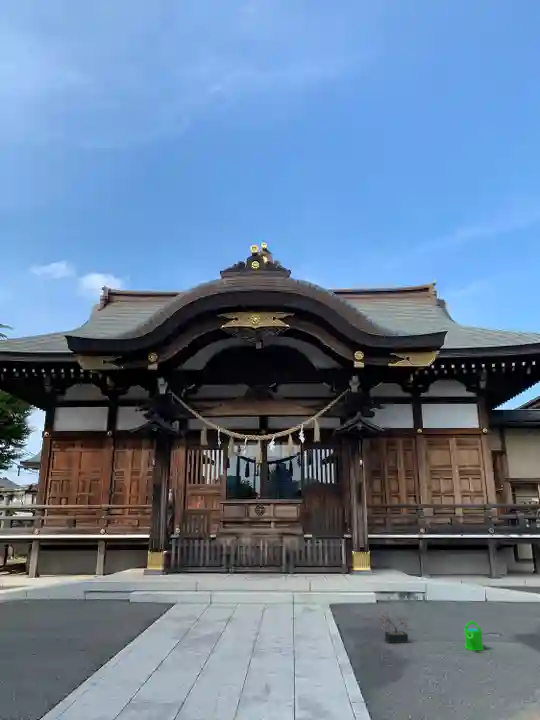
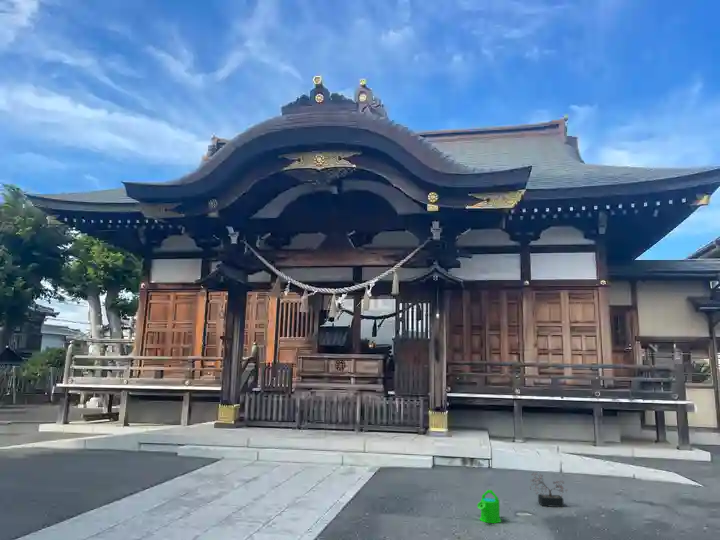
decorative plant: present [379,612,408,643] -> present [532,473,564,507]

